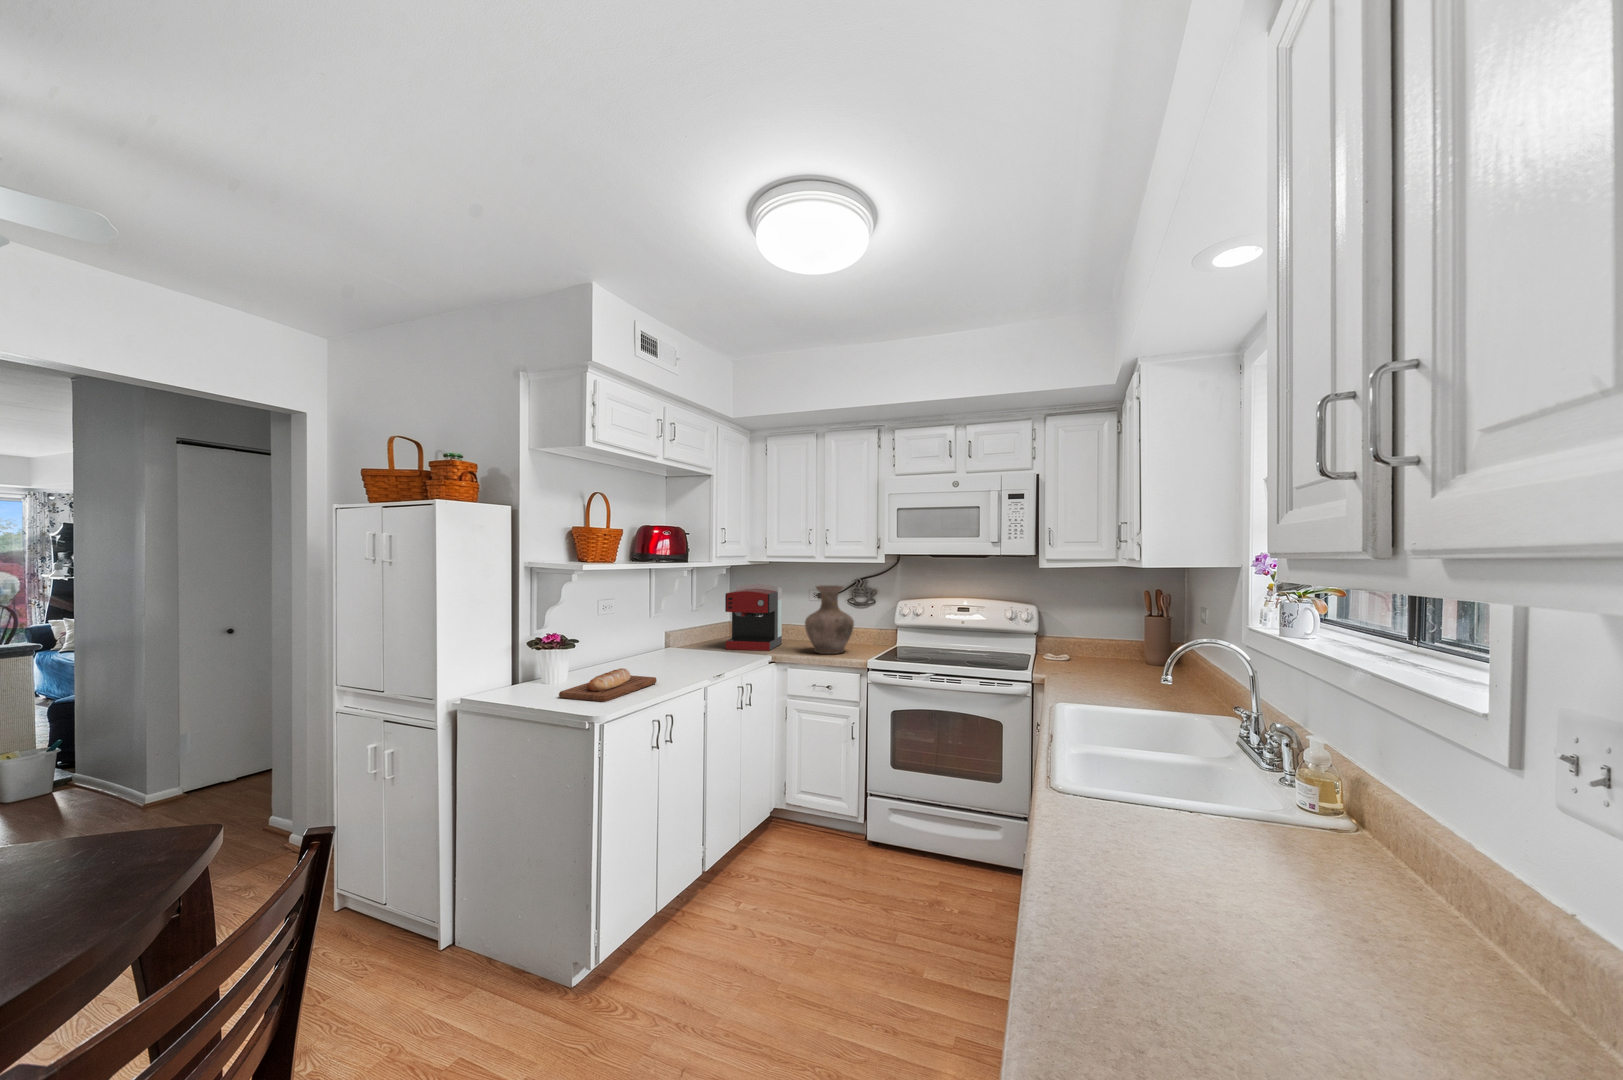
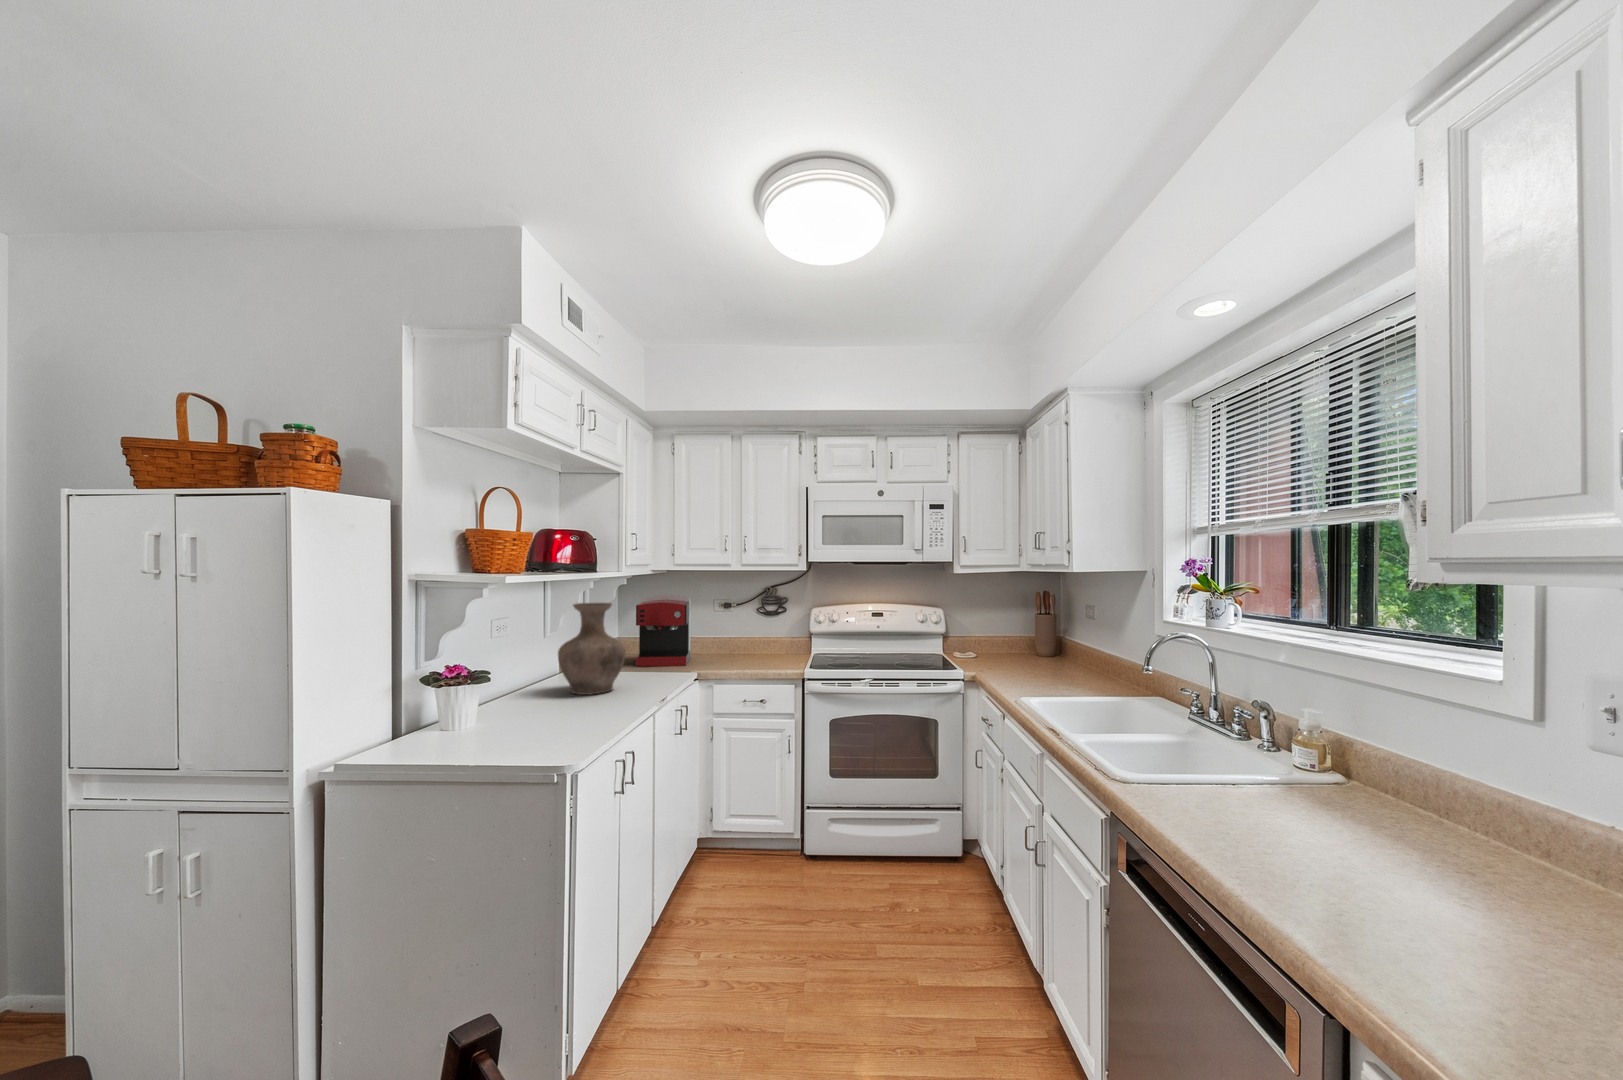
vase: present [805,585,854,654] -> present [558,603,626,695]
bread loaf: present [559,668,657,702] -> none [507,693,606,732]

